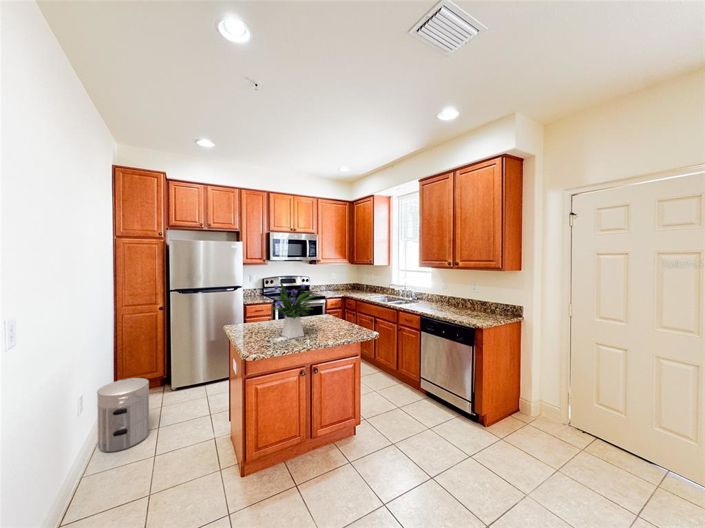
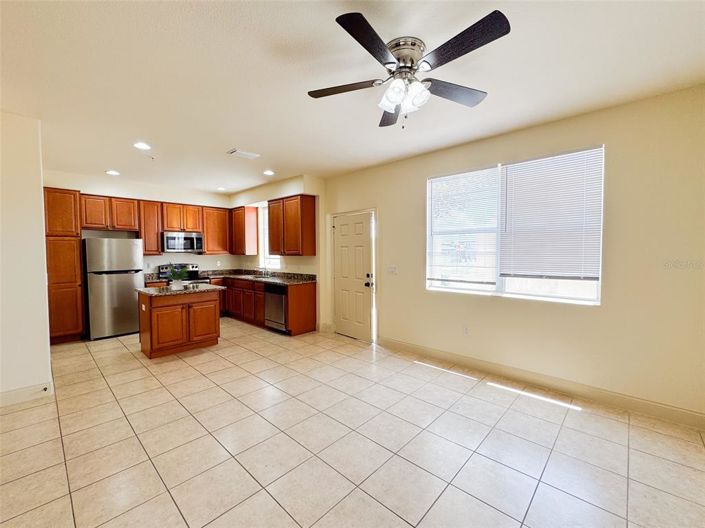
waste bin: present [97,378,149,452] -> none [52,321,85,361]

